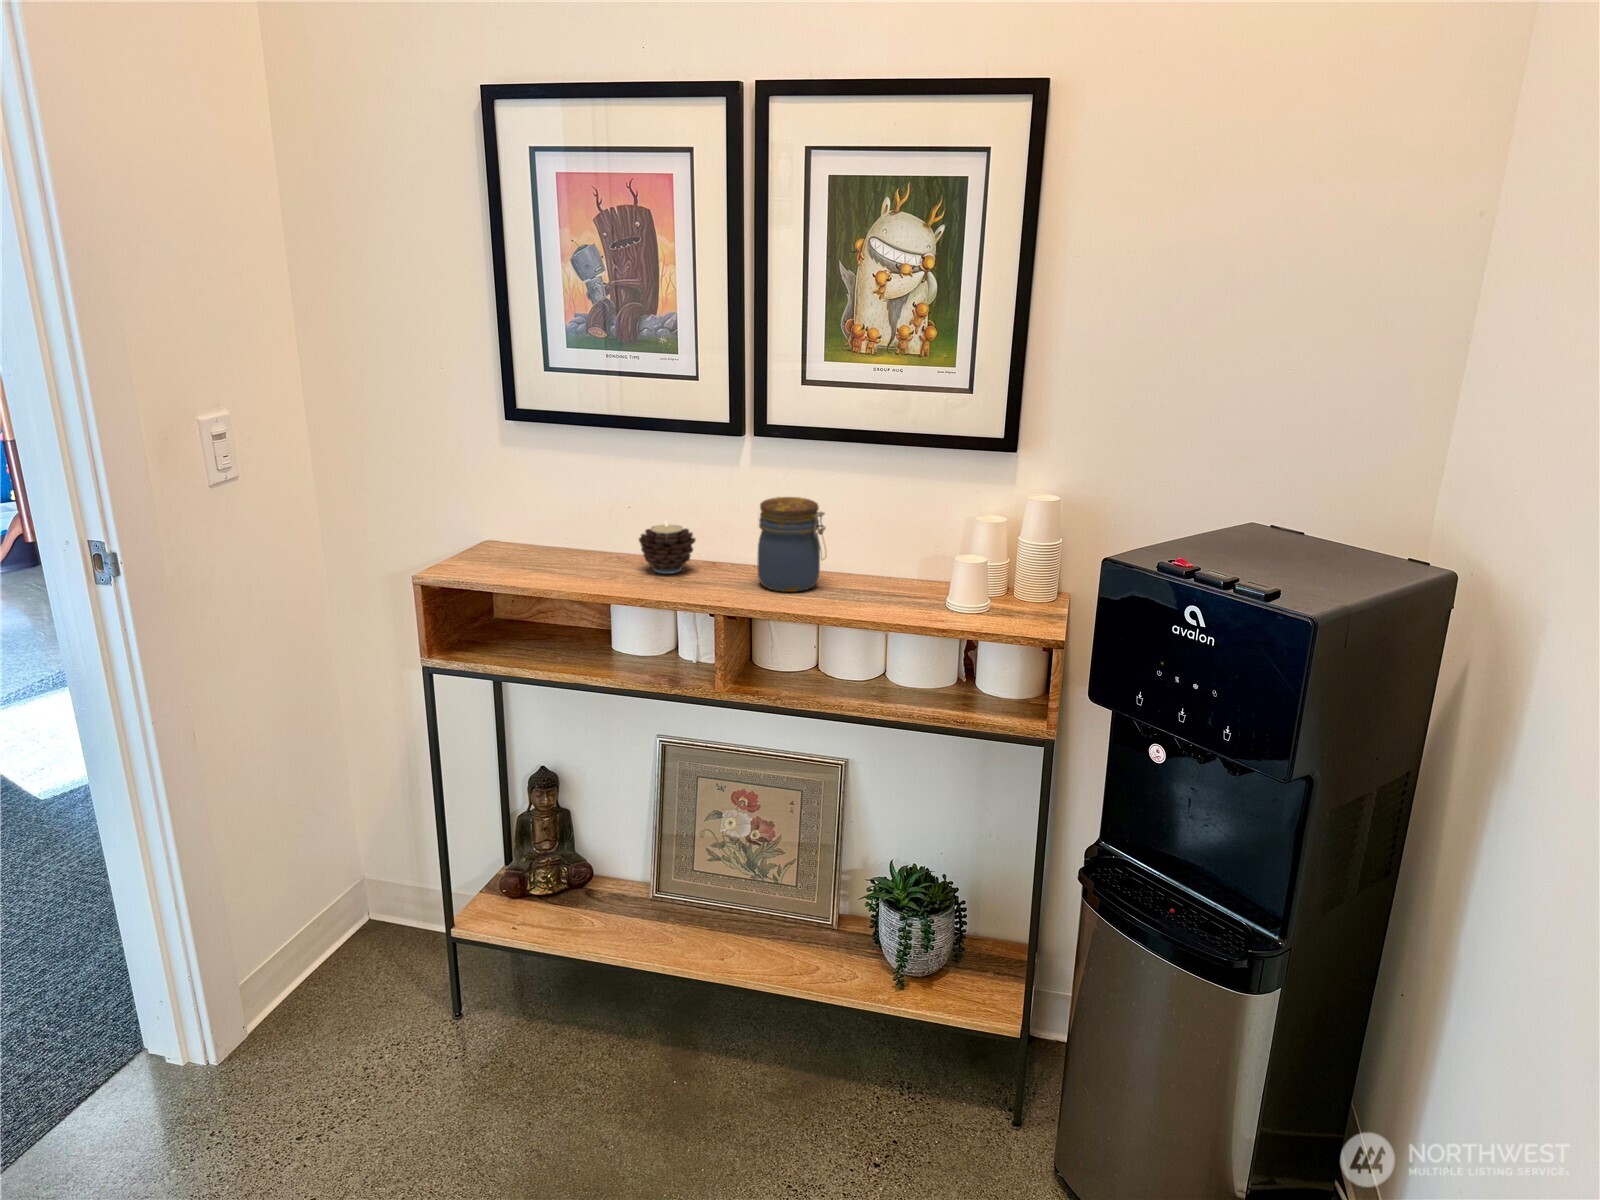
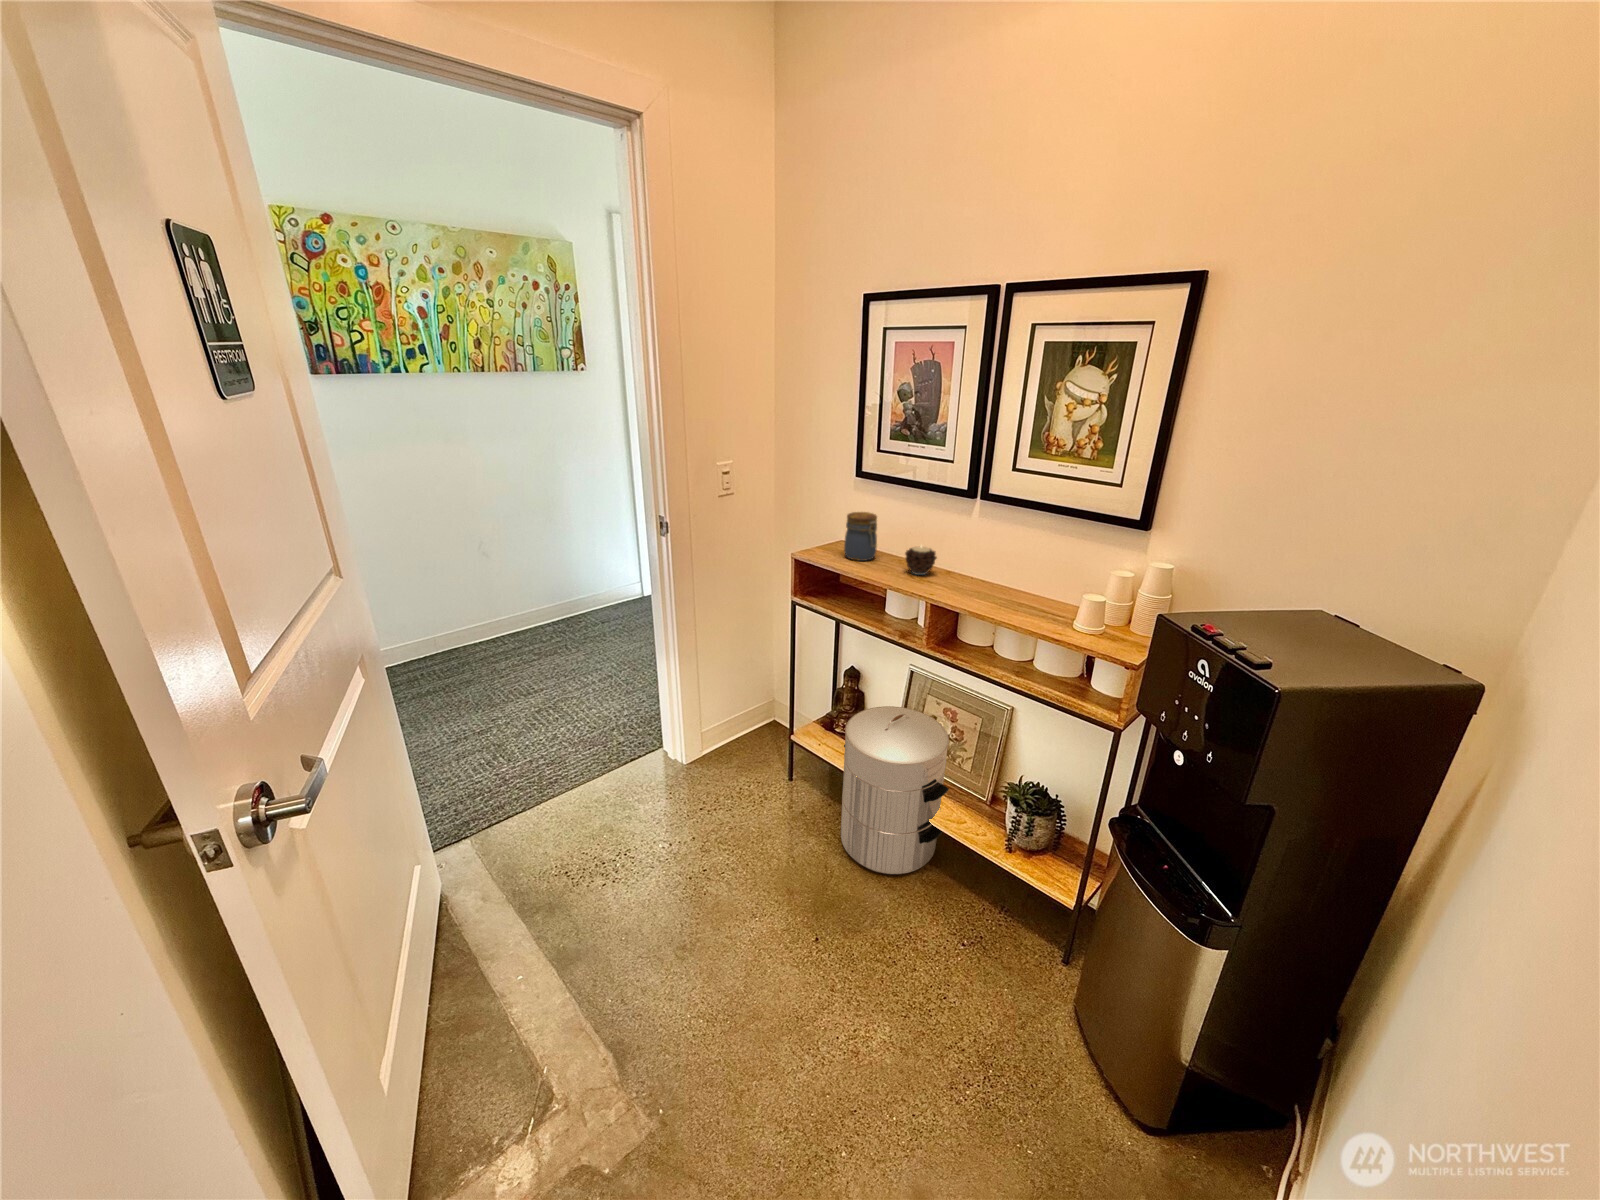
jar: present [757,497,825,592] -> present [844,512,877,561]
waste bin: none [580,811,786,1113] -> present [841,706,949,875]

